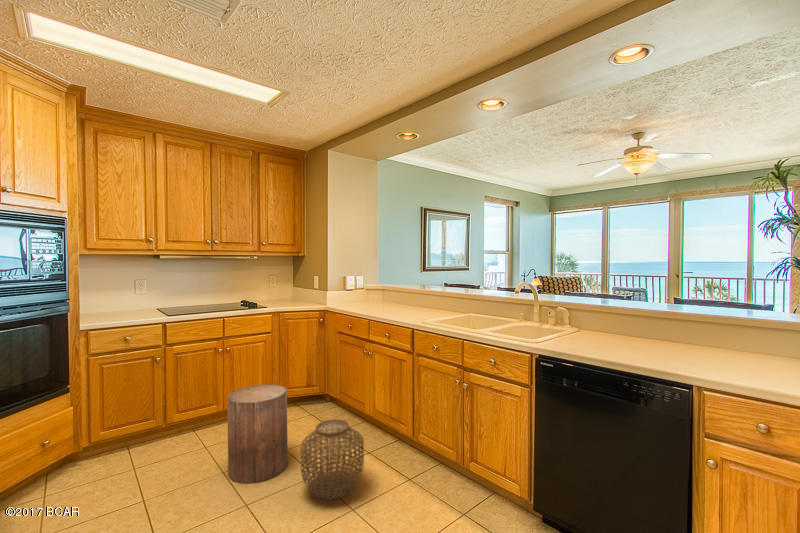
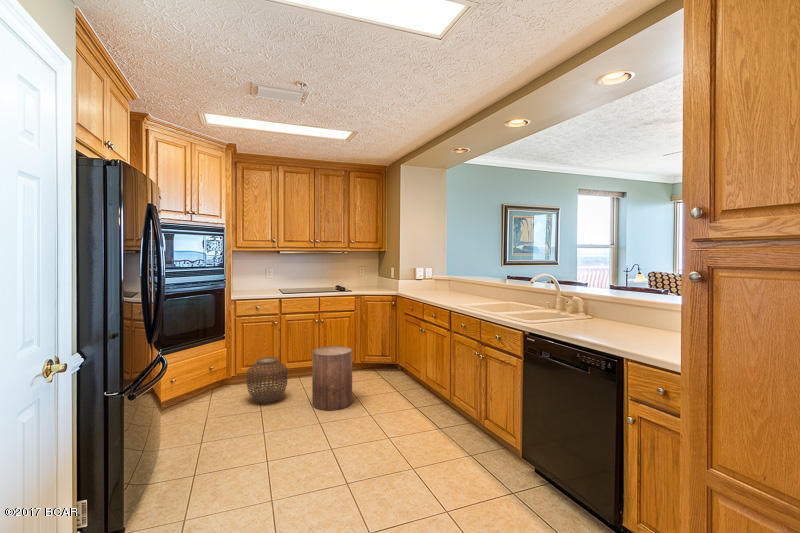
woven basket: present [301,419,364,500] -> present [247,357,287,403]

